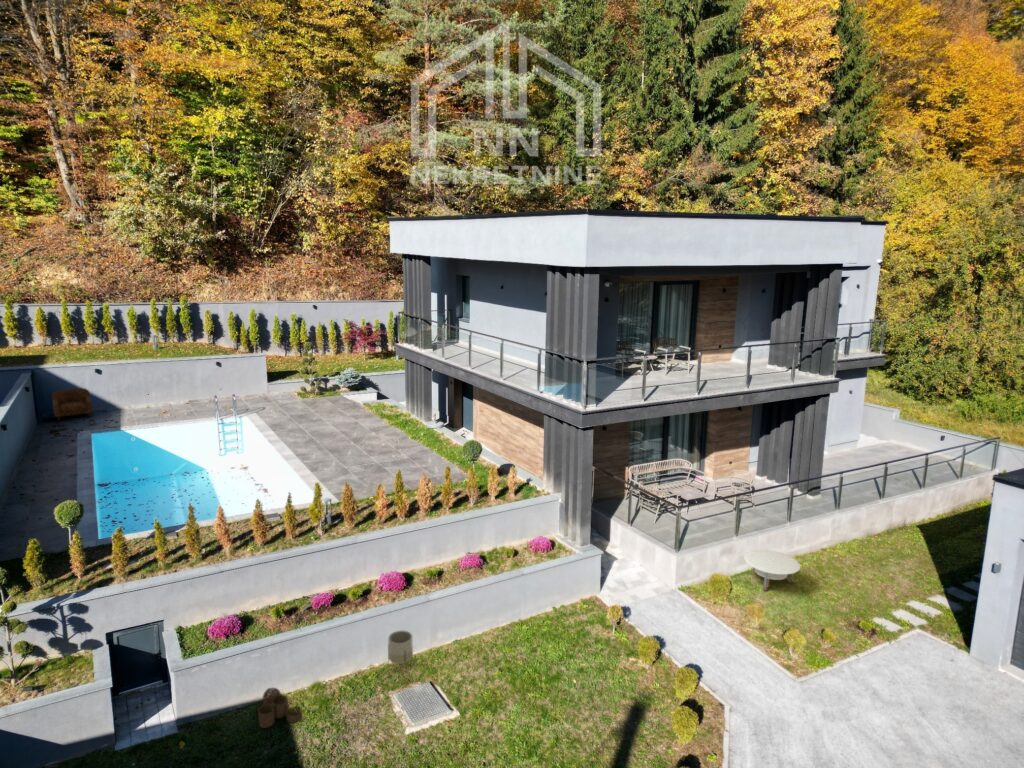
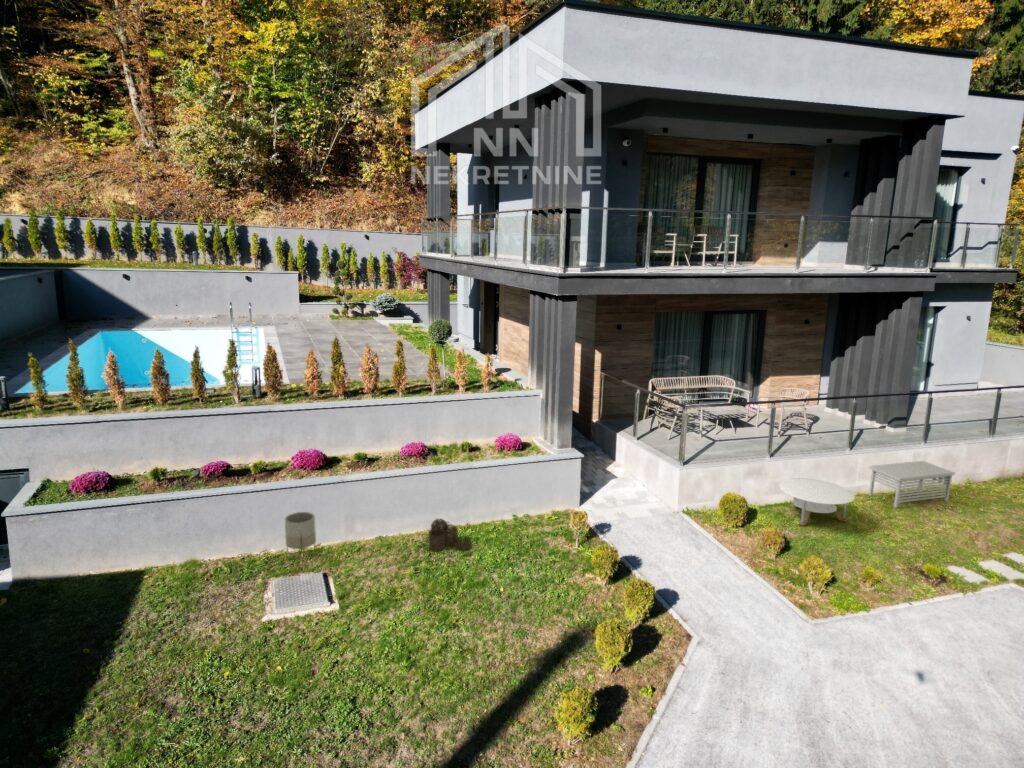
armchair: present [52,388,93,418] -> none [80,294,120,323]
storage bench: none [801,524,861,566] -> present [869,461,955,507]
woven basket: present [258,688,302,728] -> present [429,519,472,551]

